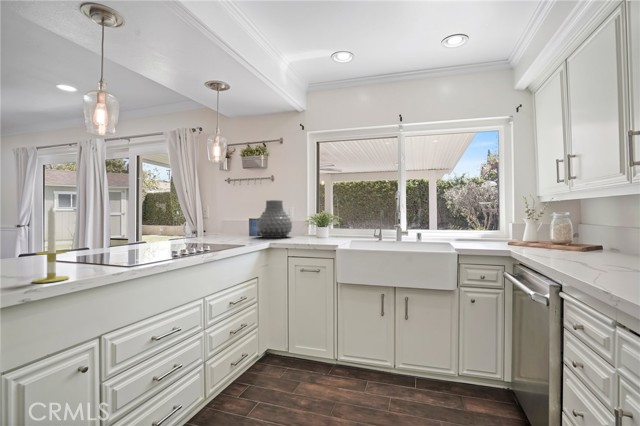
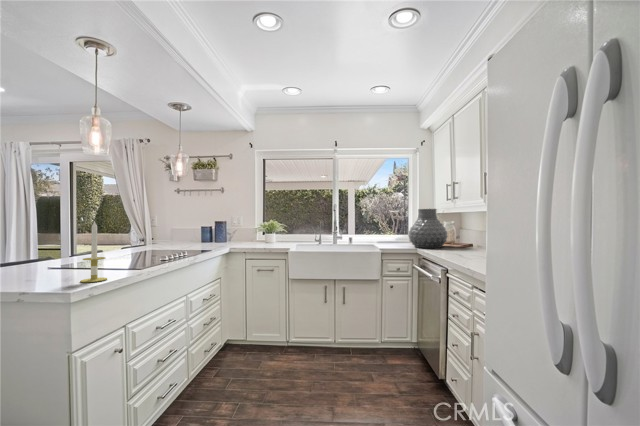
vase: present [257,200,292,238] -> present [409,209,448,248]

